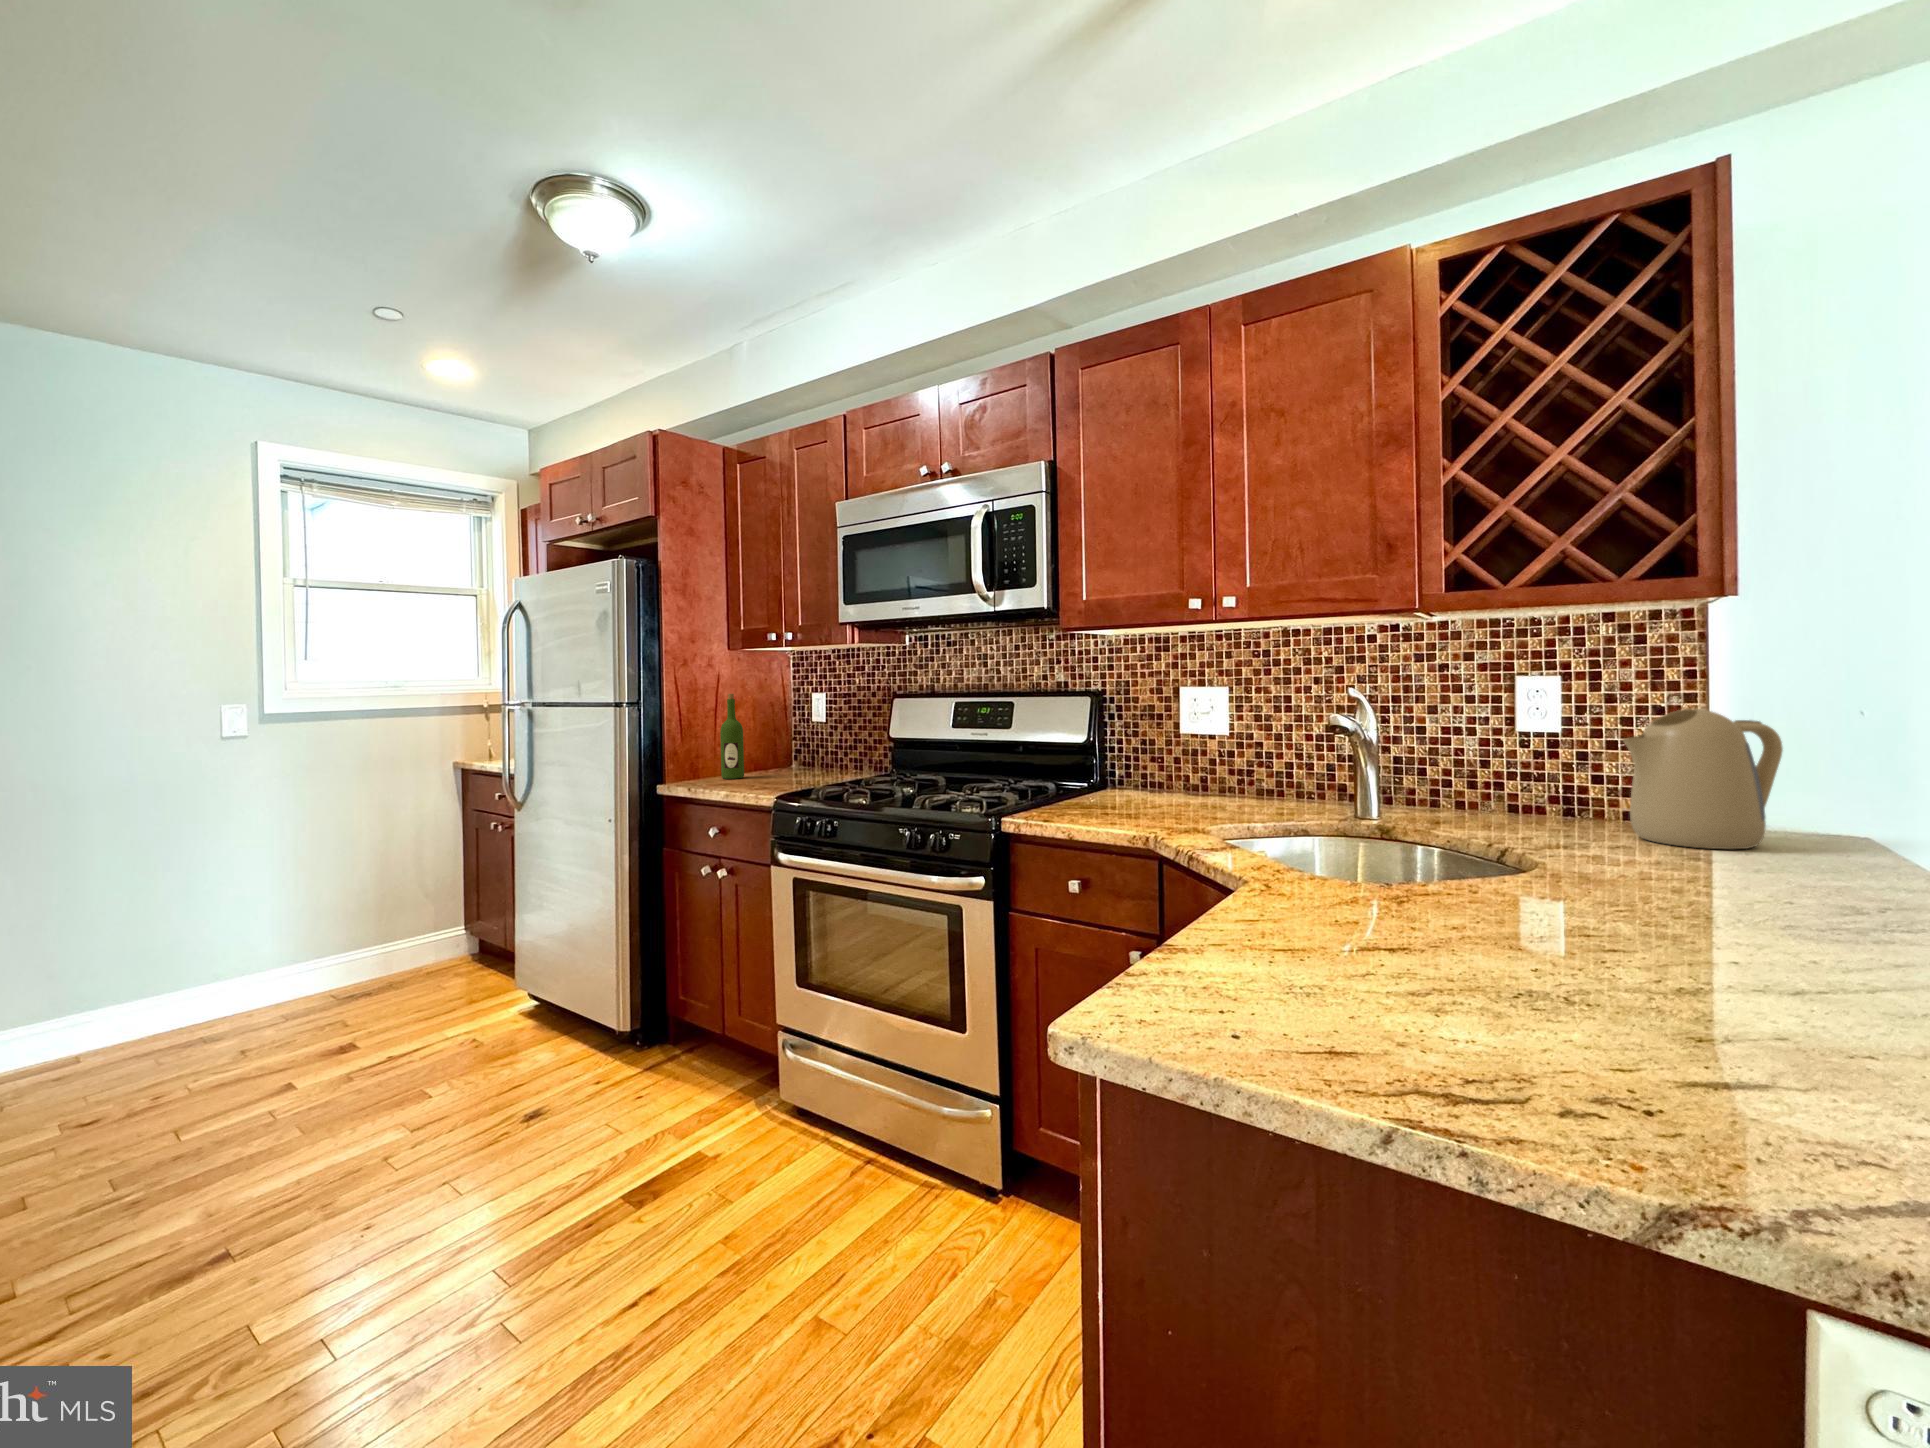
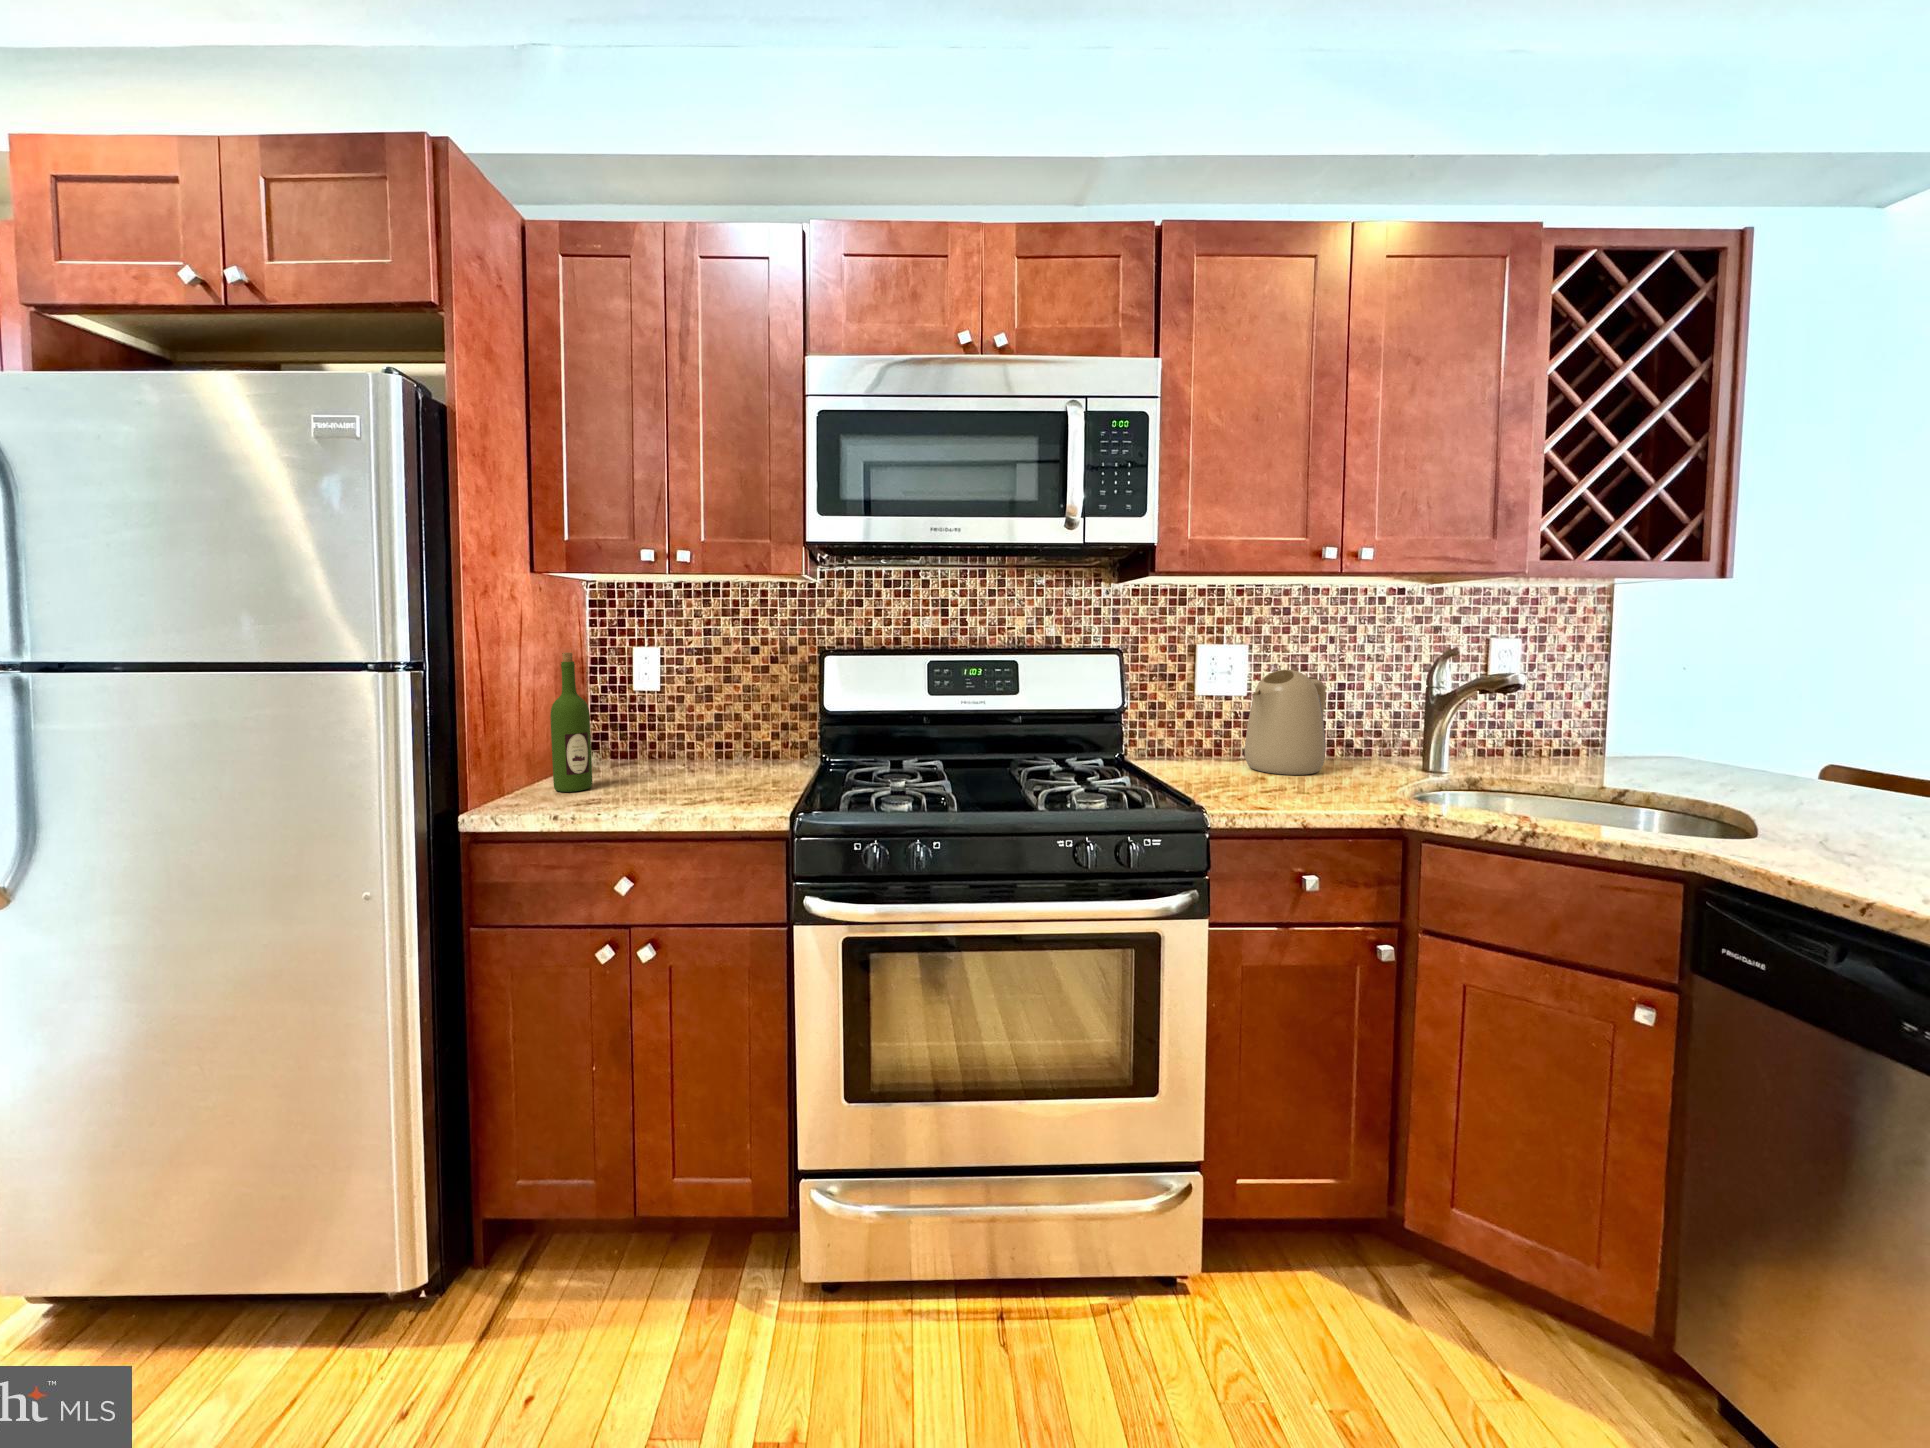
kettle: present [1623,709,1783,849] -> present [1245,670,1326,775]

